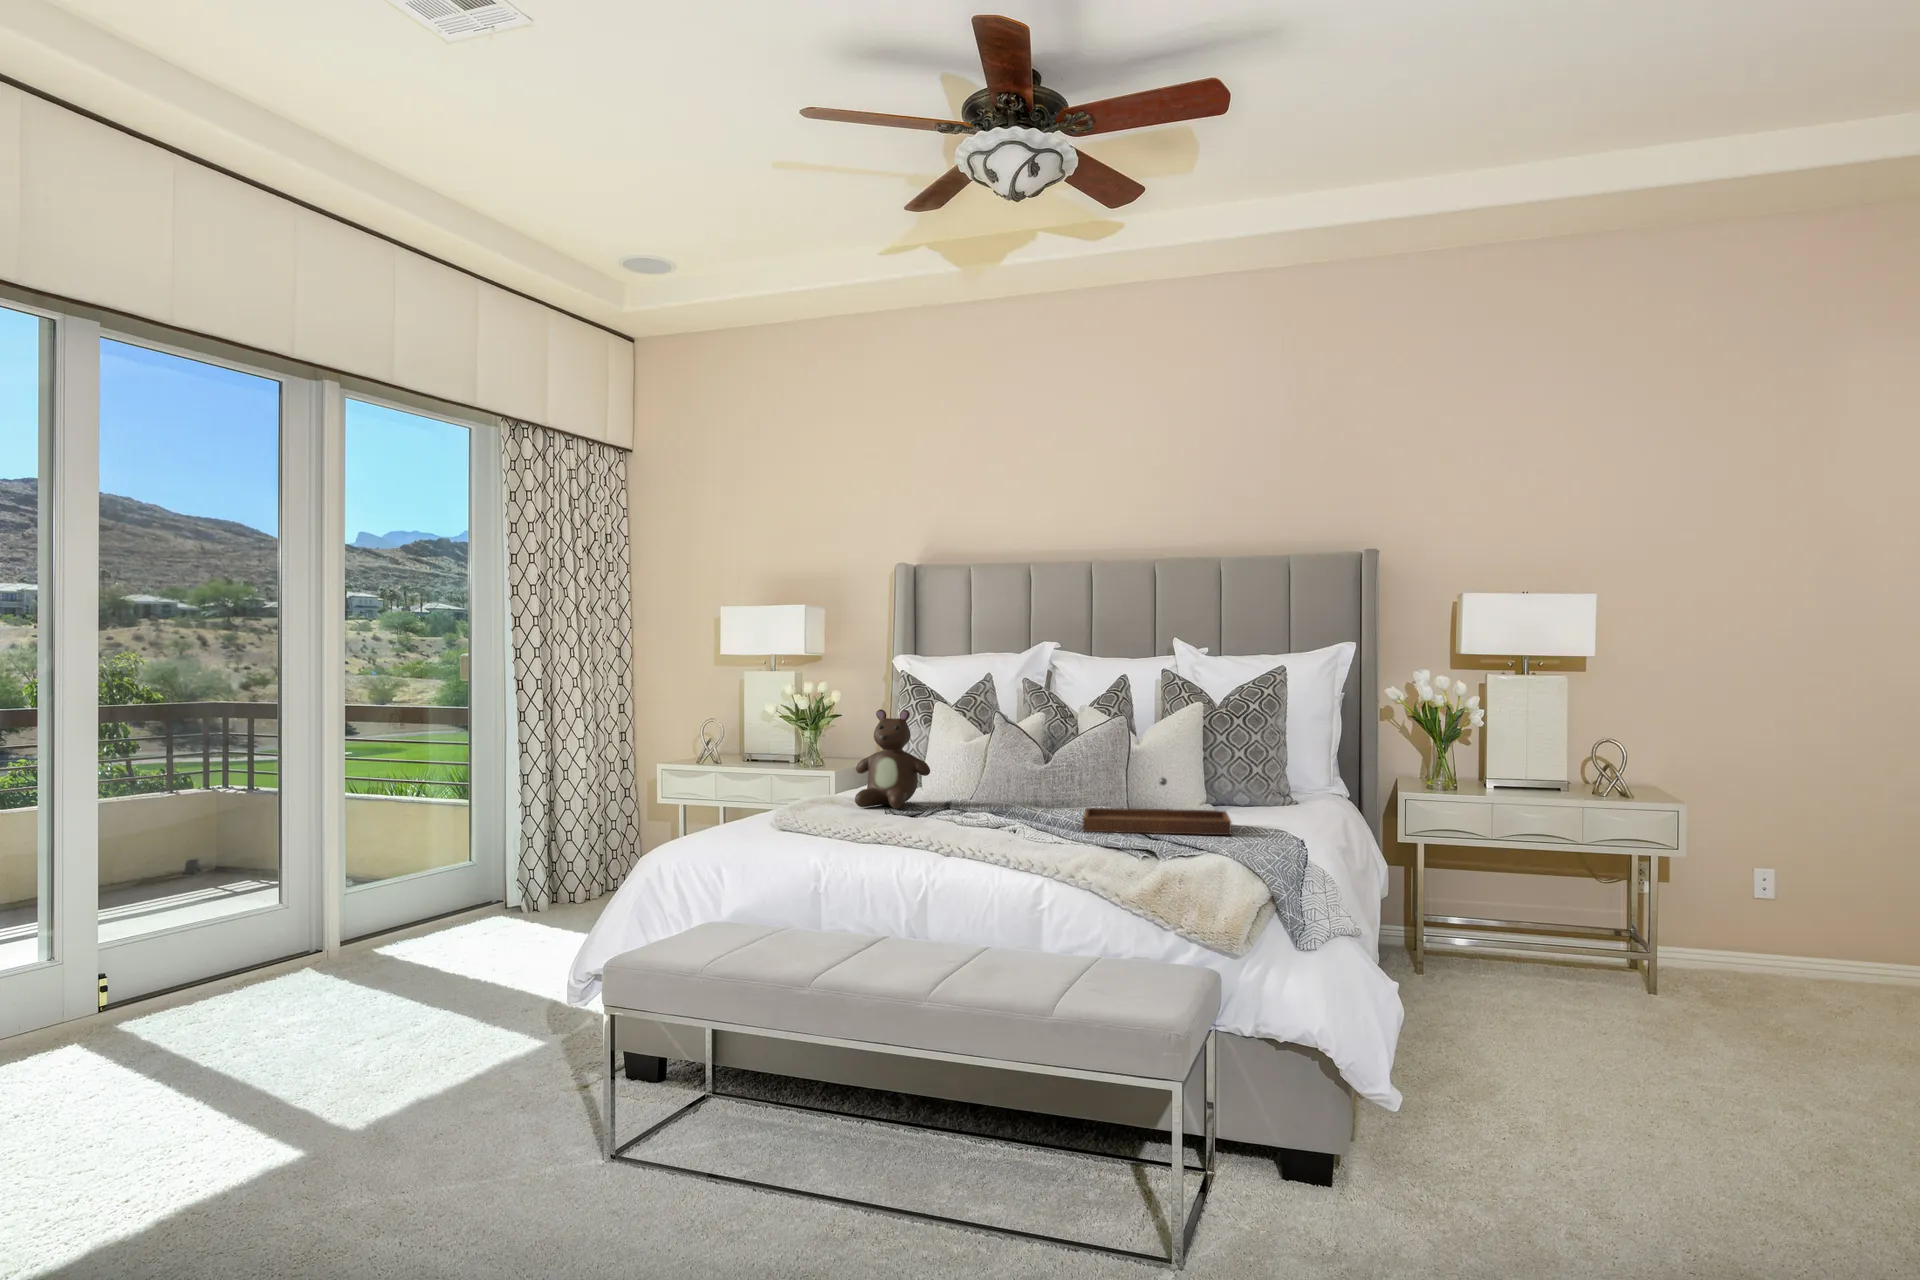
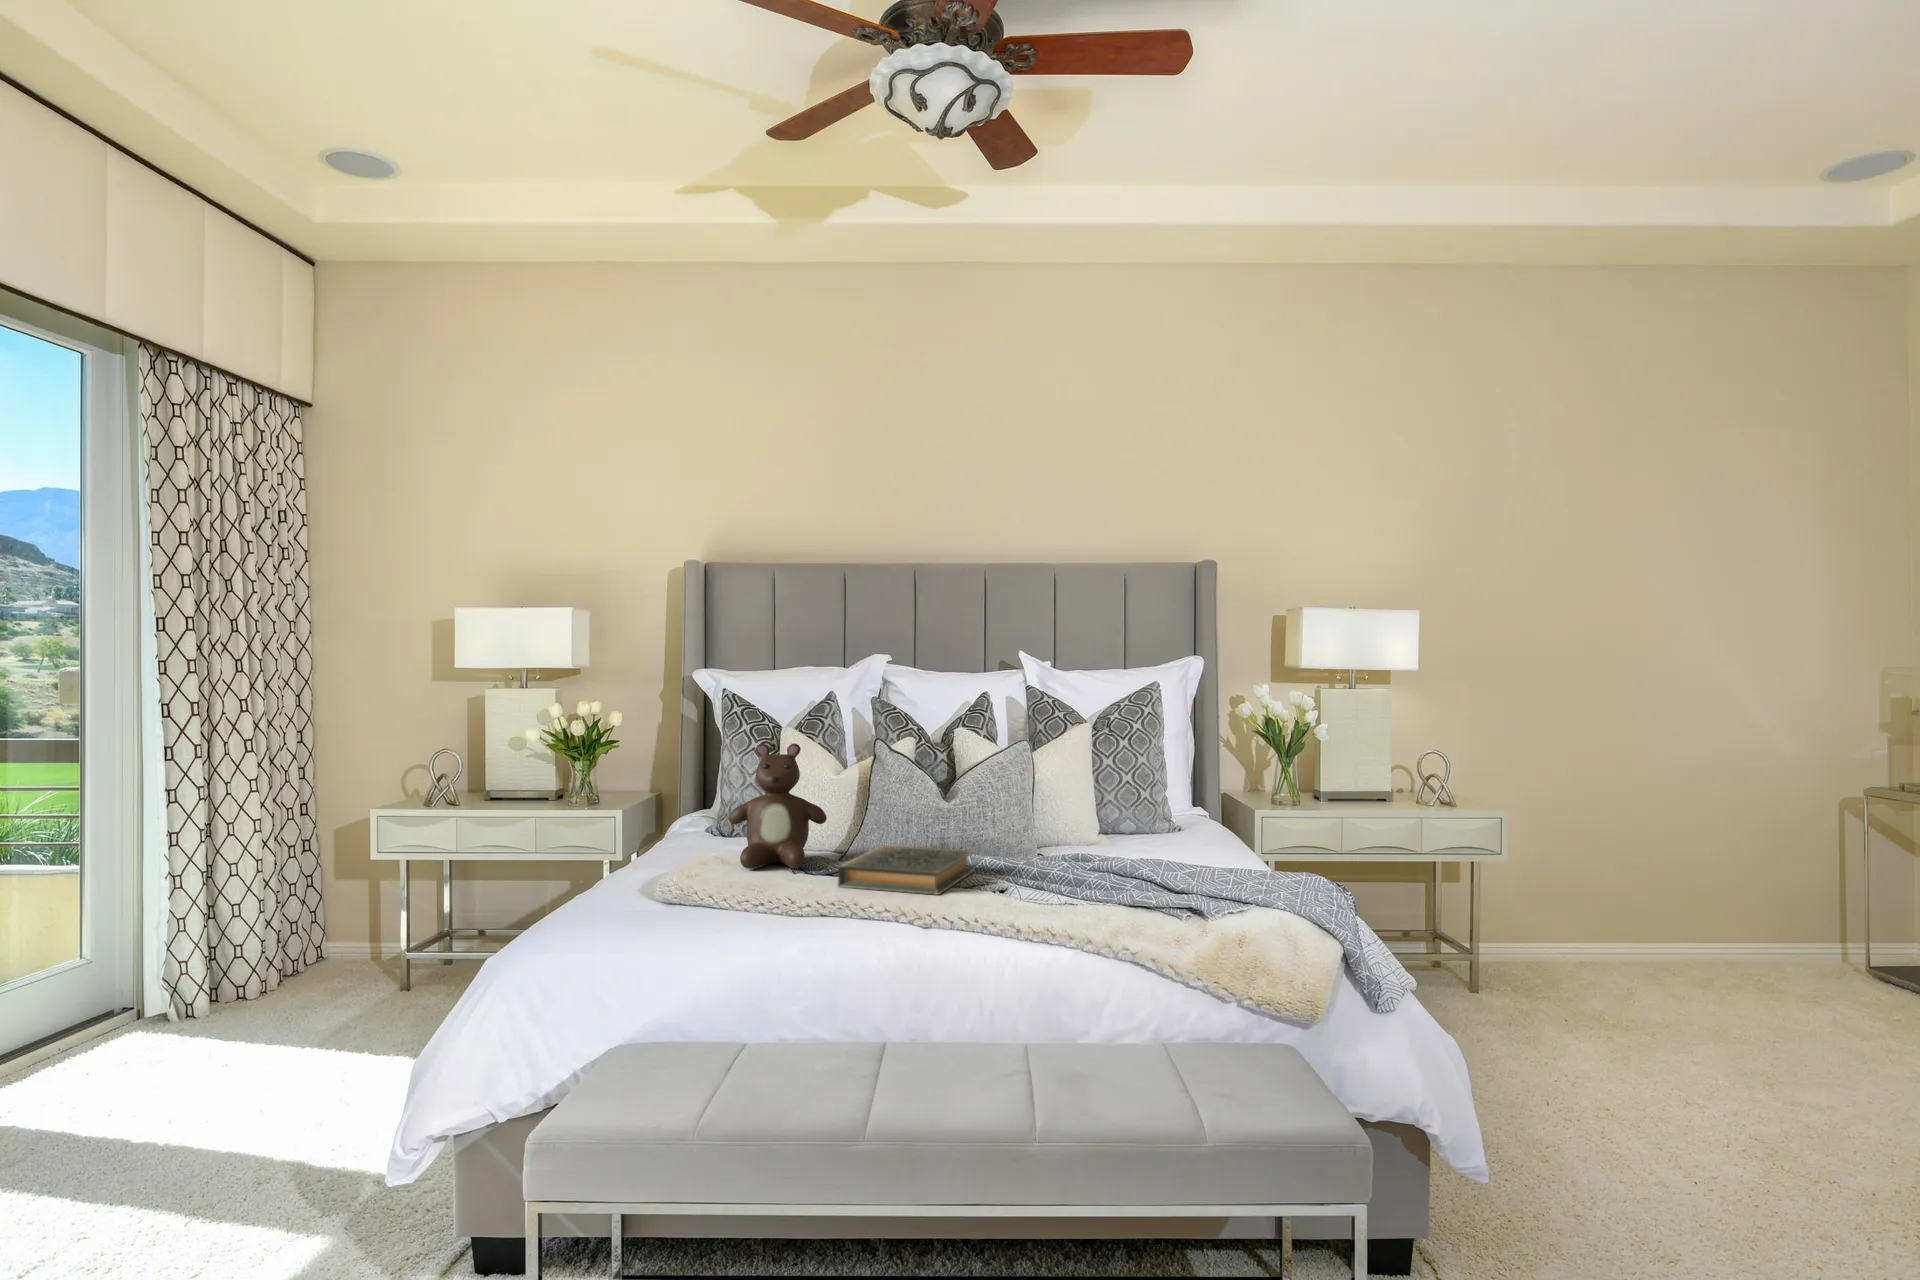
tray: present [1083,778,1231,835] -> none [1034,818,1220,889]
hardback book: none [911,794,1036,829] -> present [838,845,974,895]

